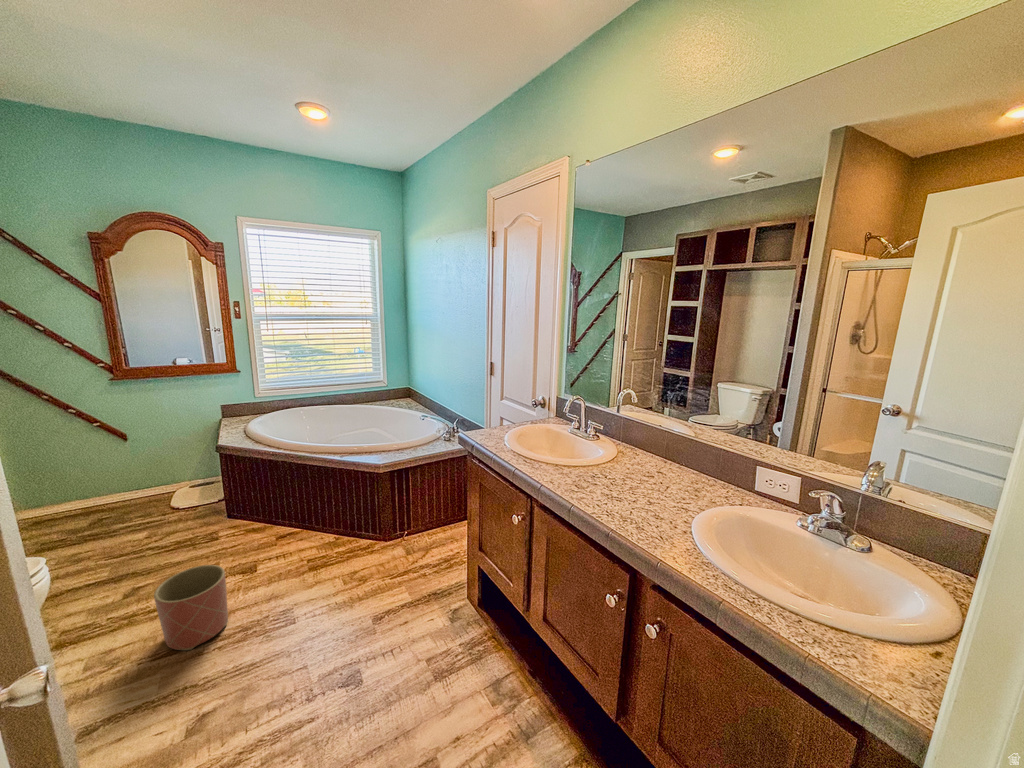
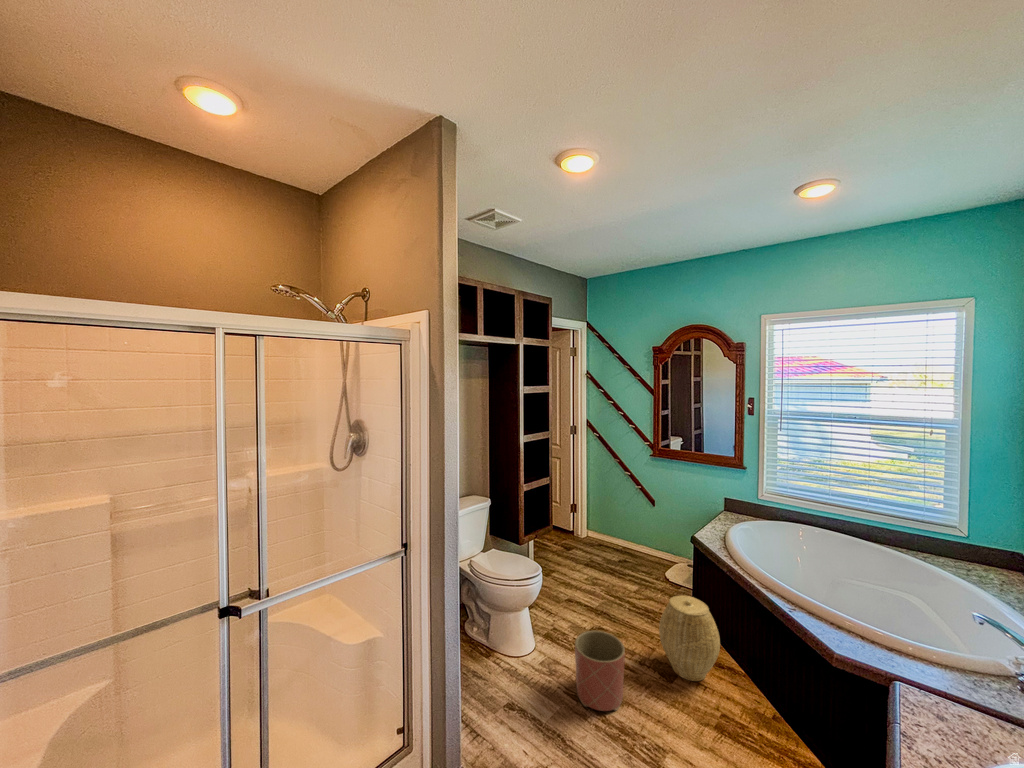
woven basket: none [226,492,288,564] -> present [659,595,720,681]

